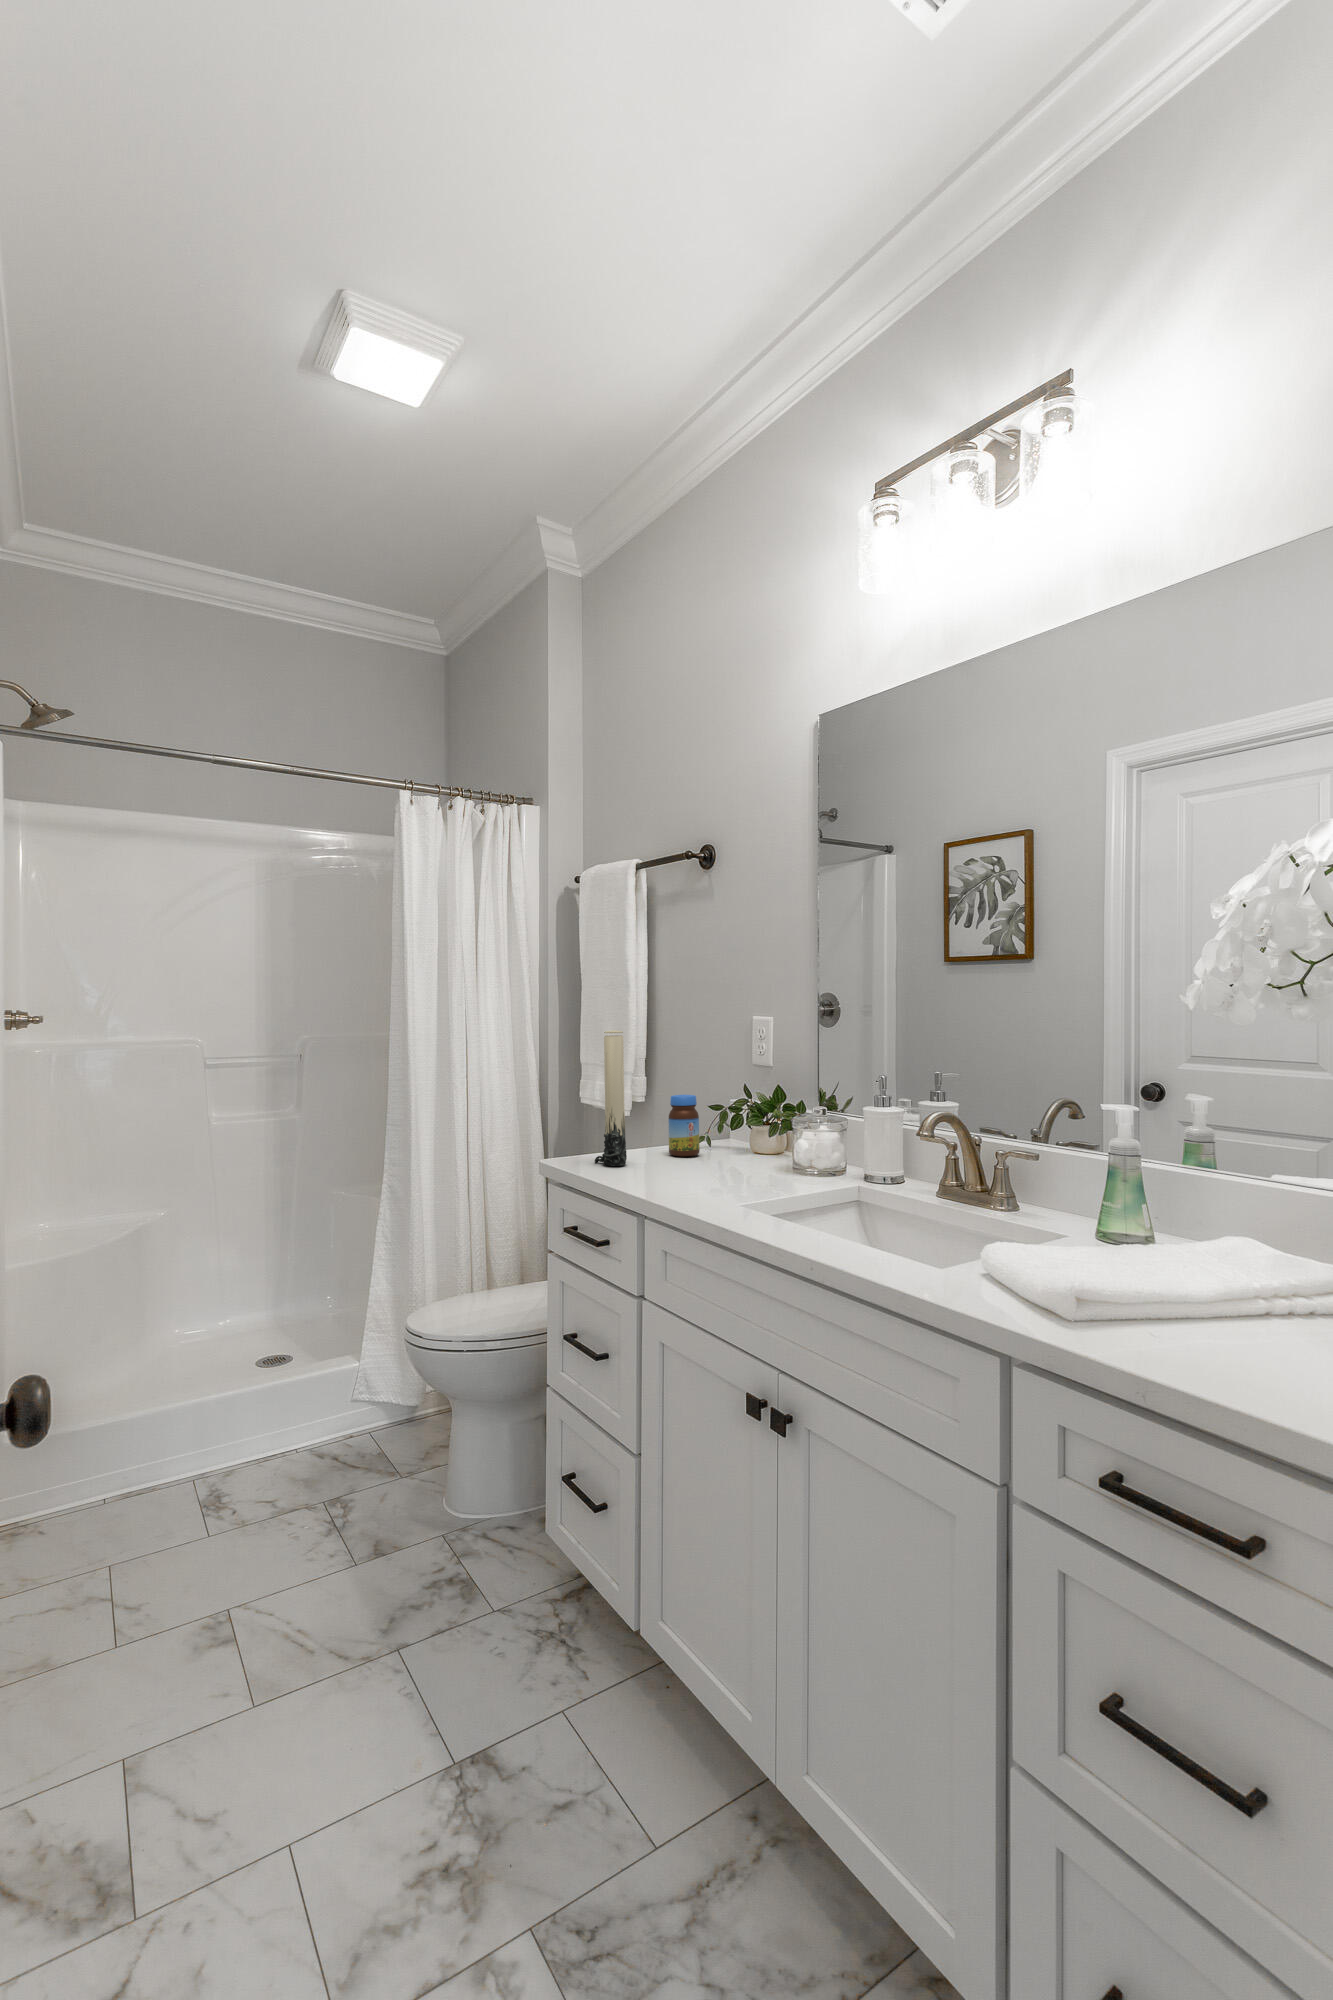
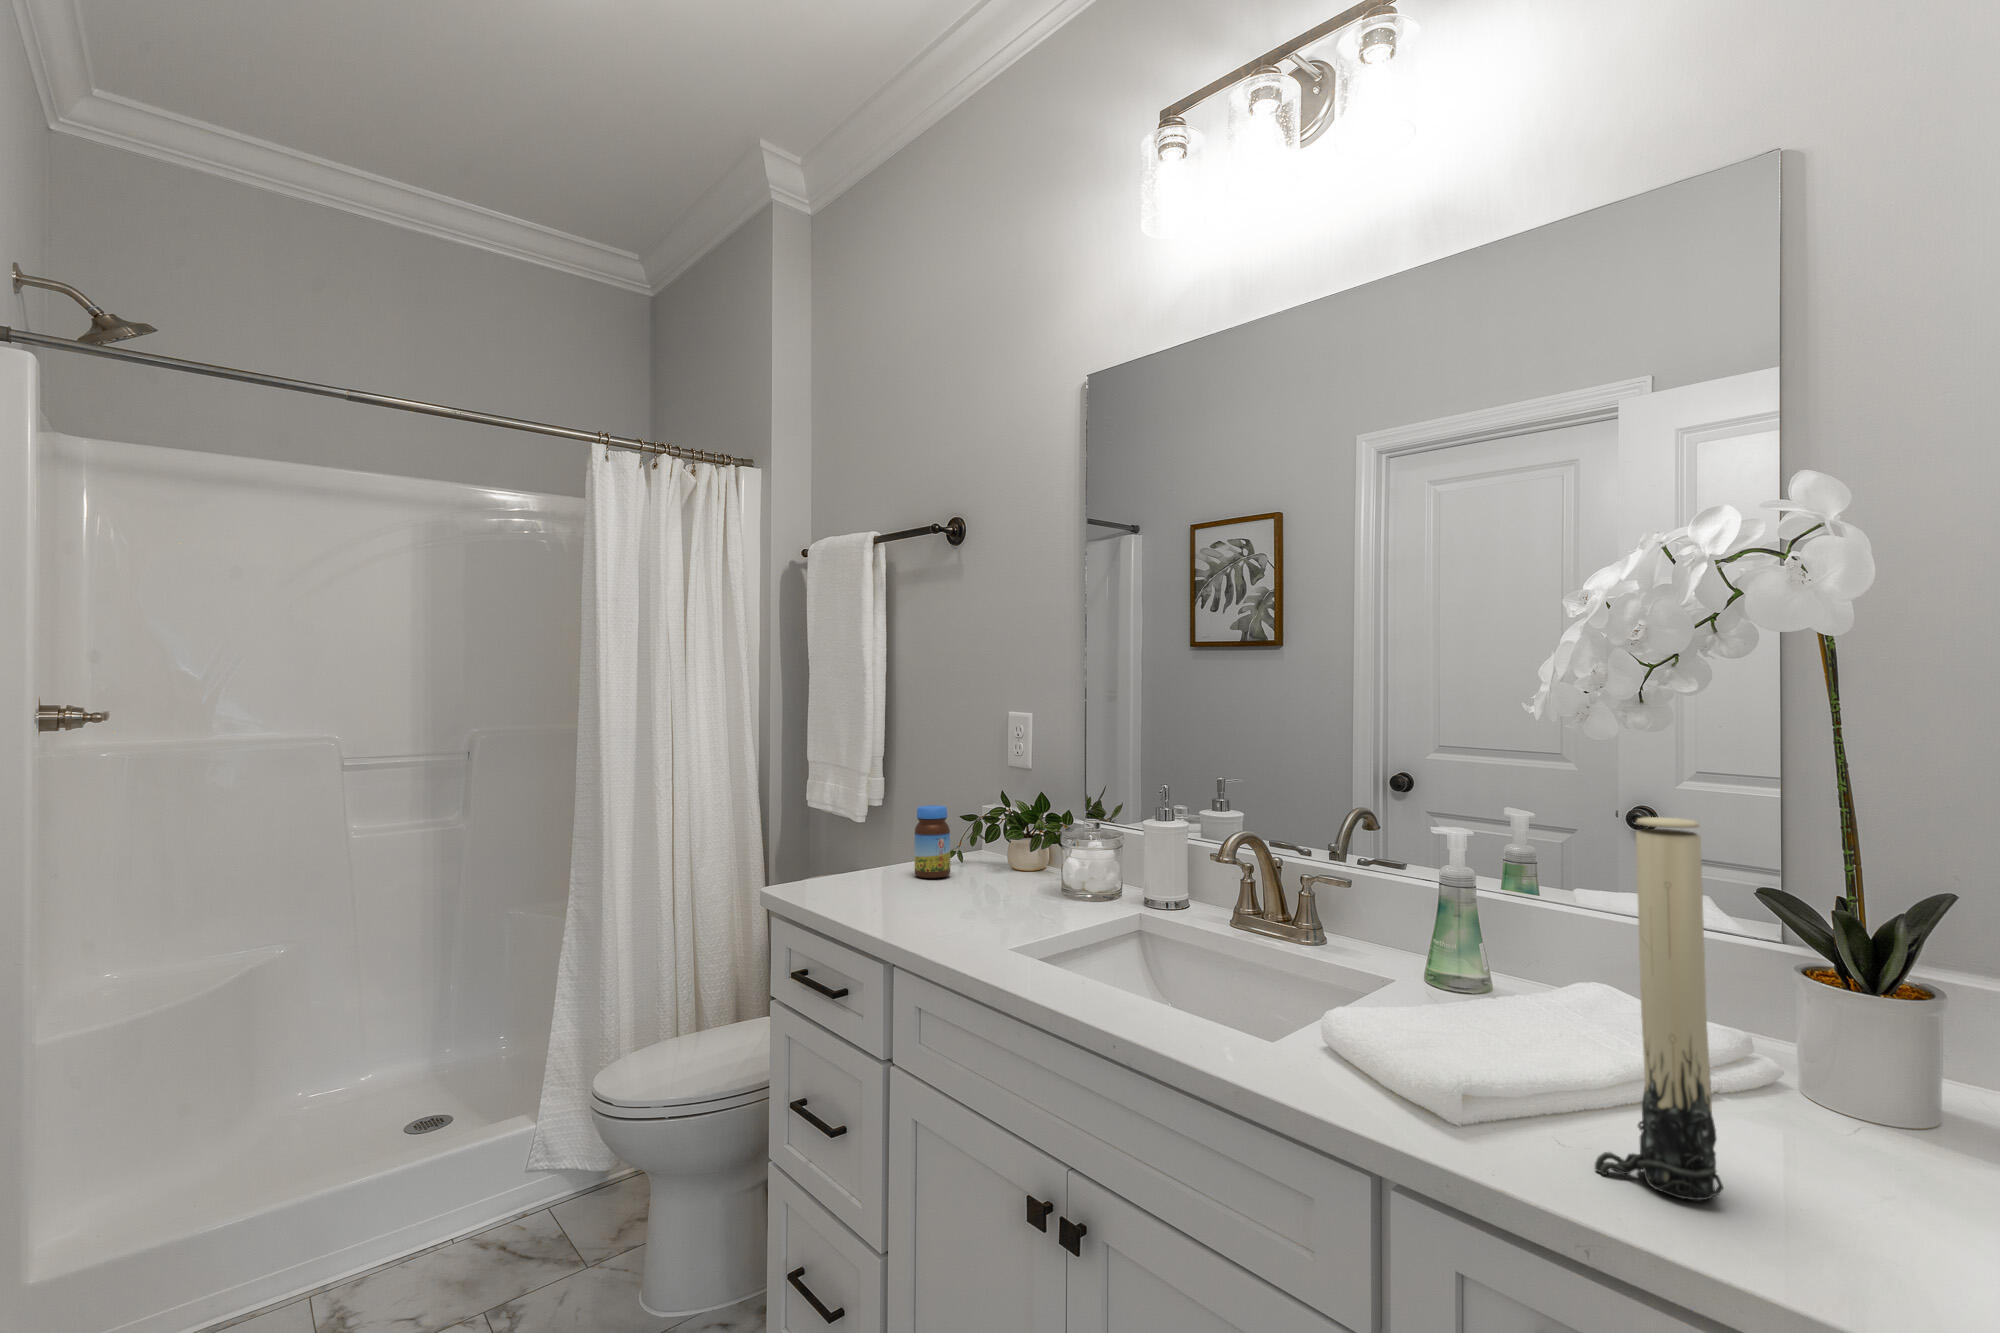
candle: present [595,1030,627,1166] -> present [1595,817,1723,1200]

